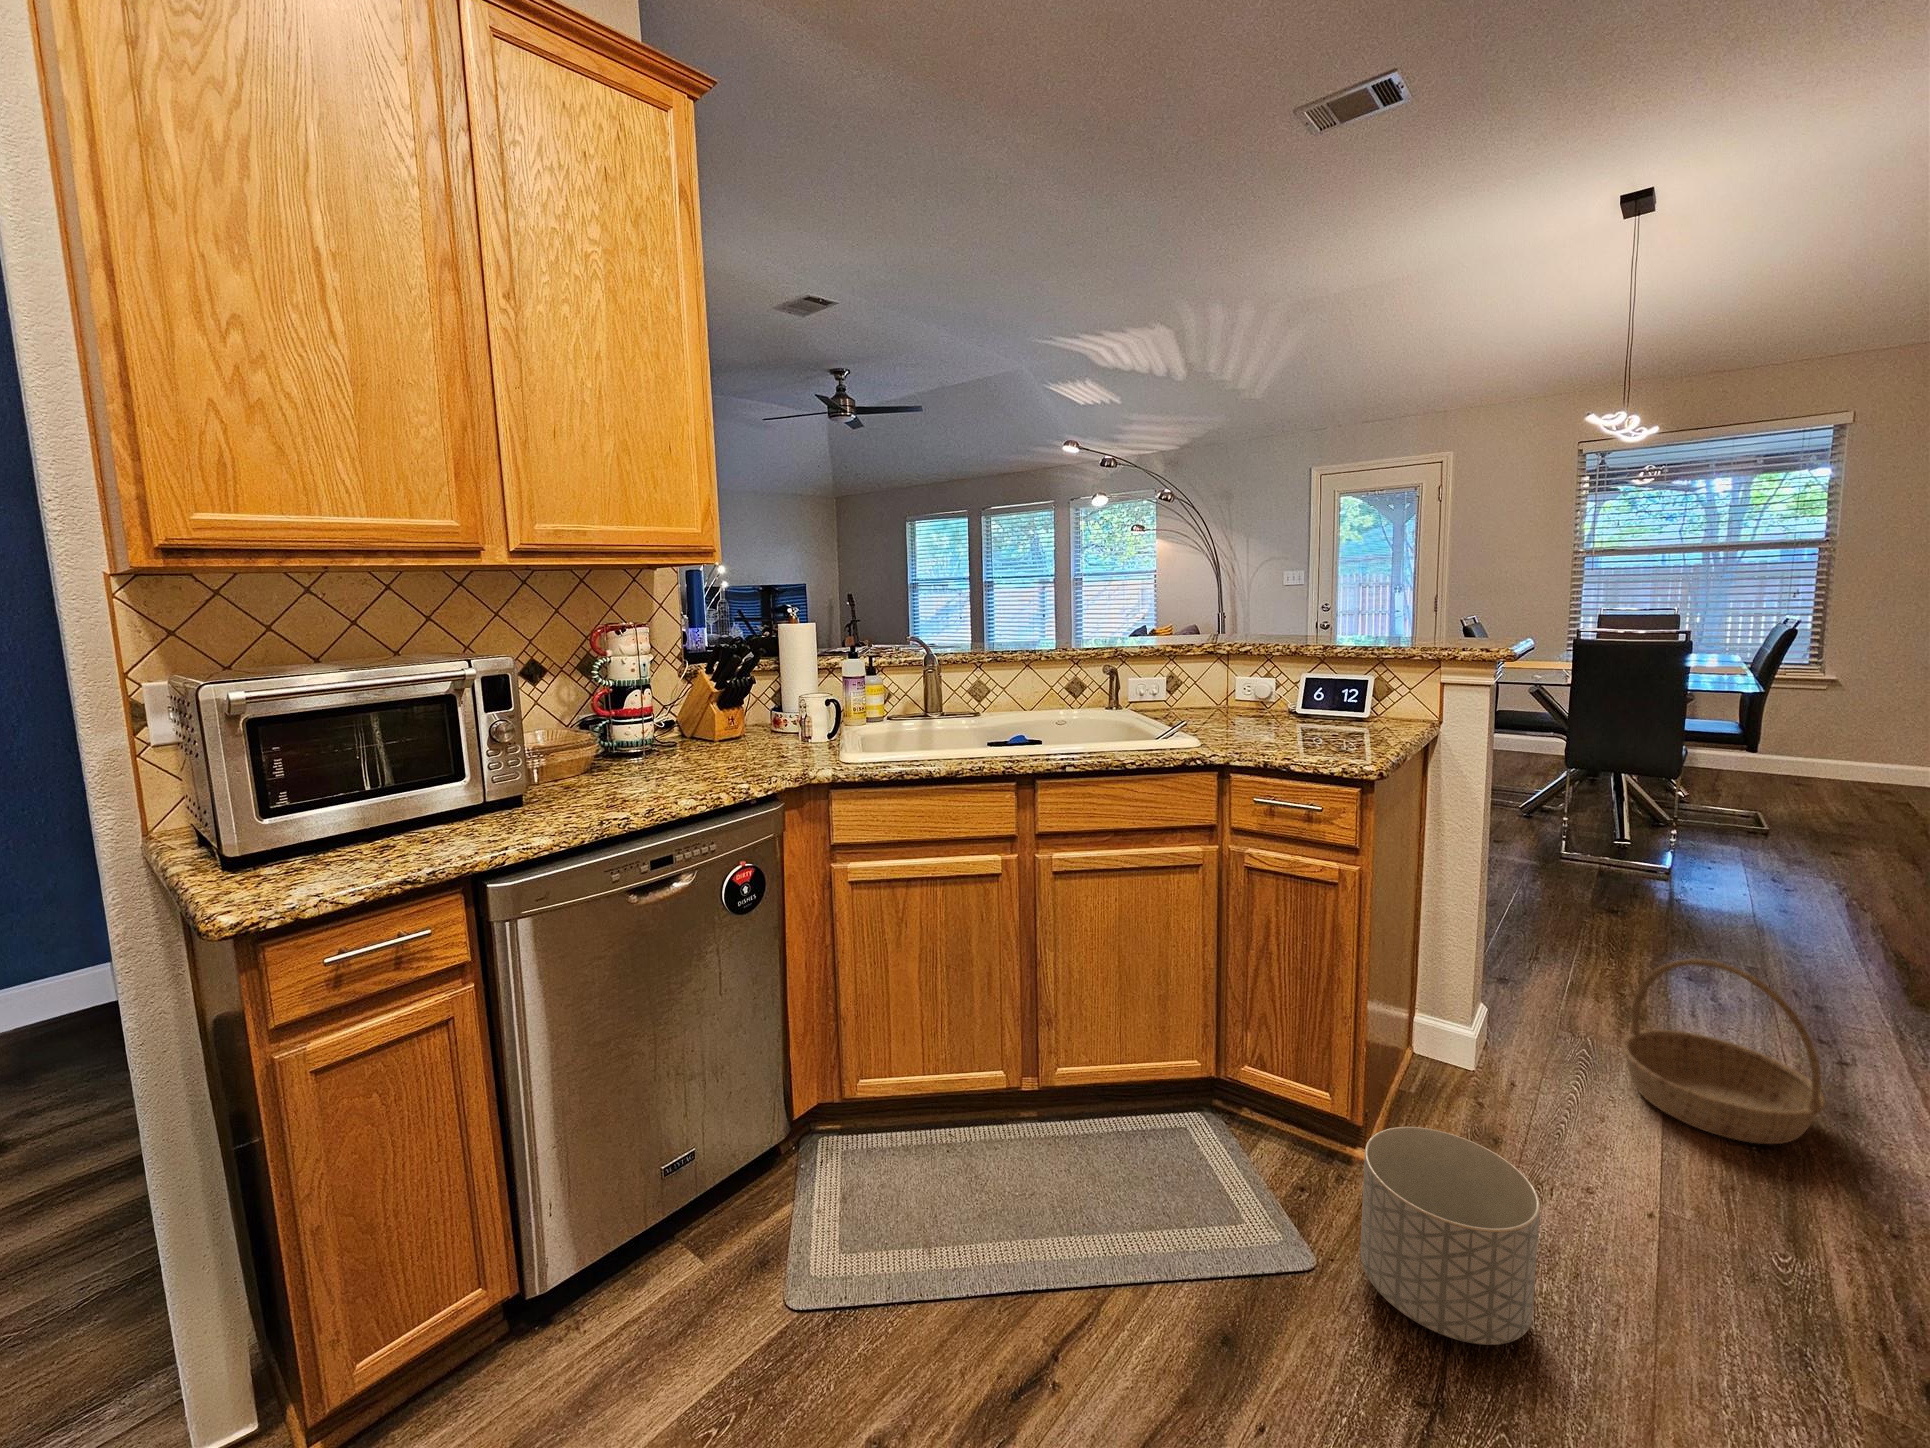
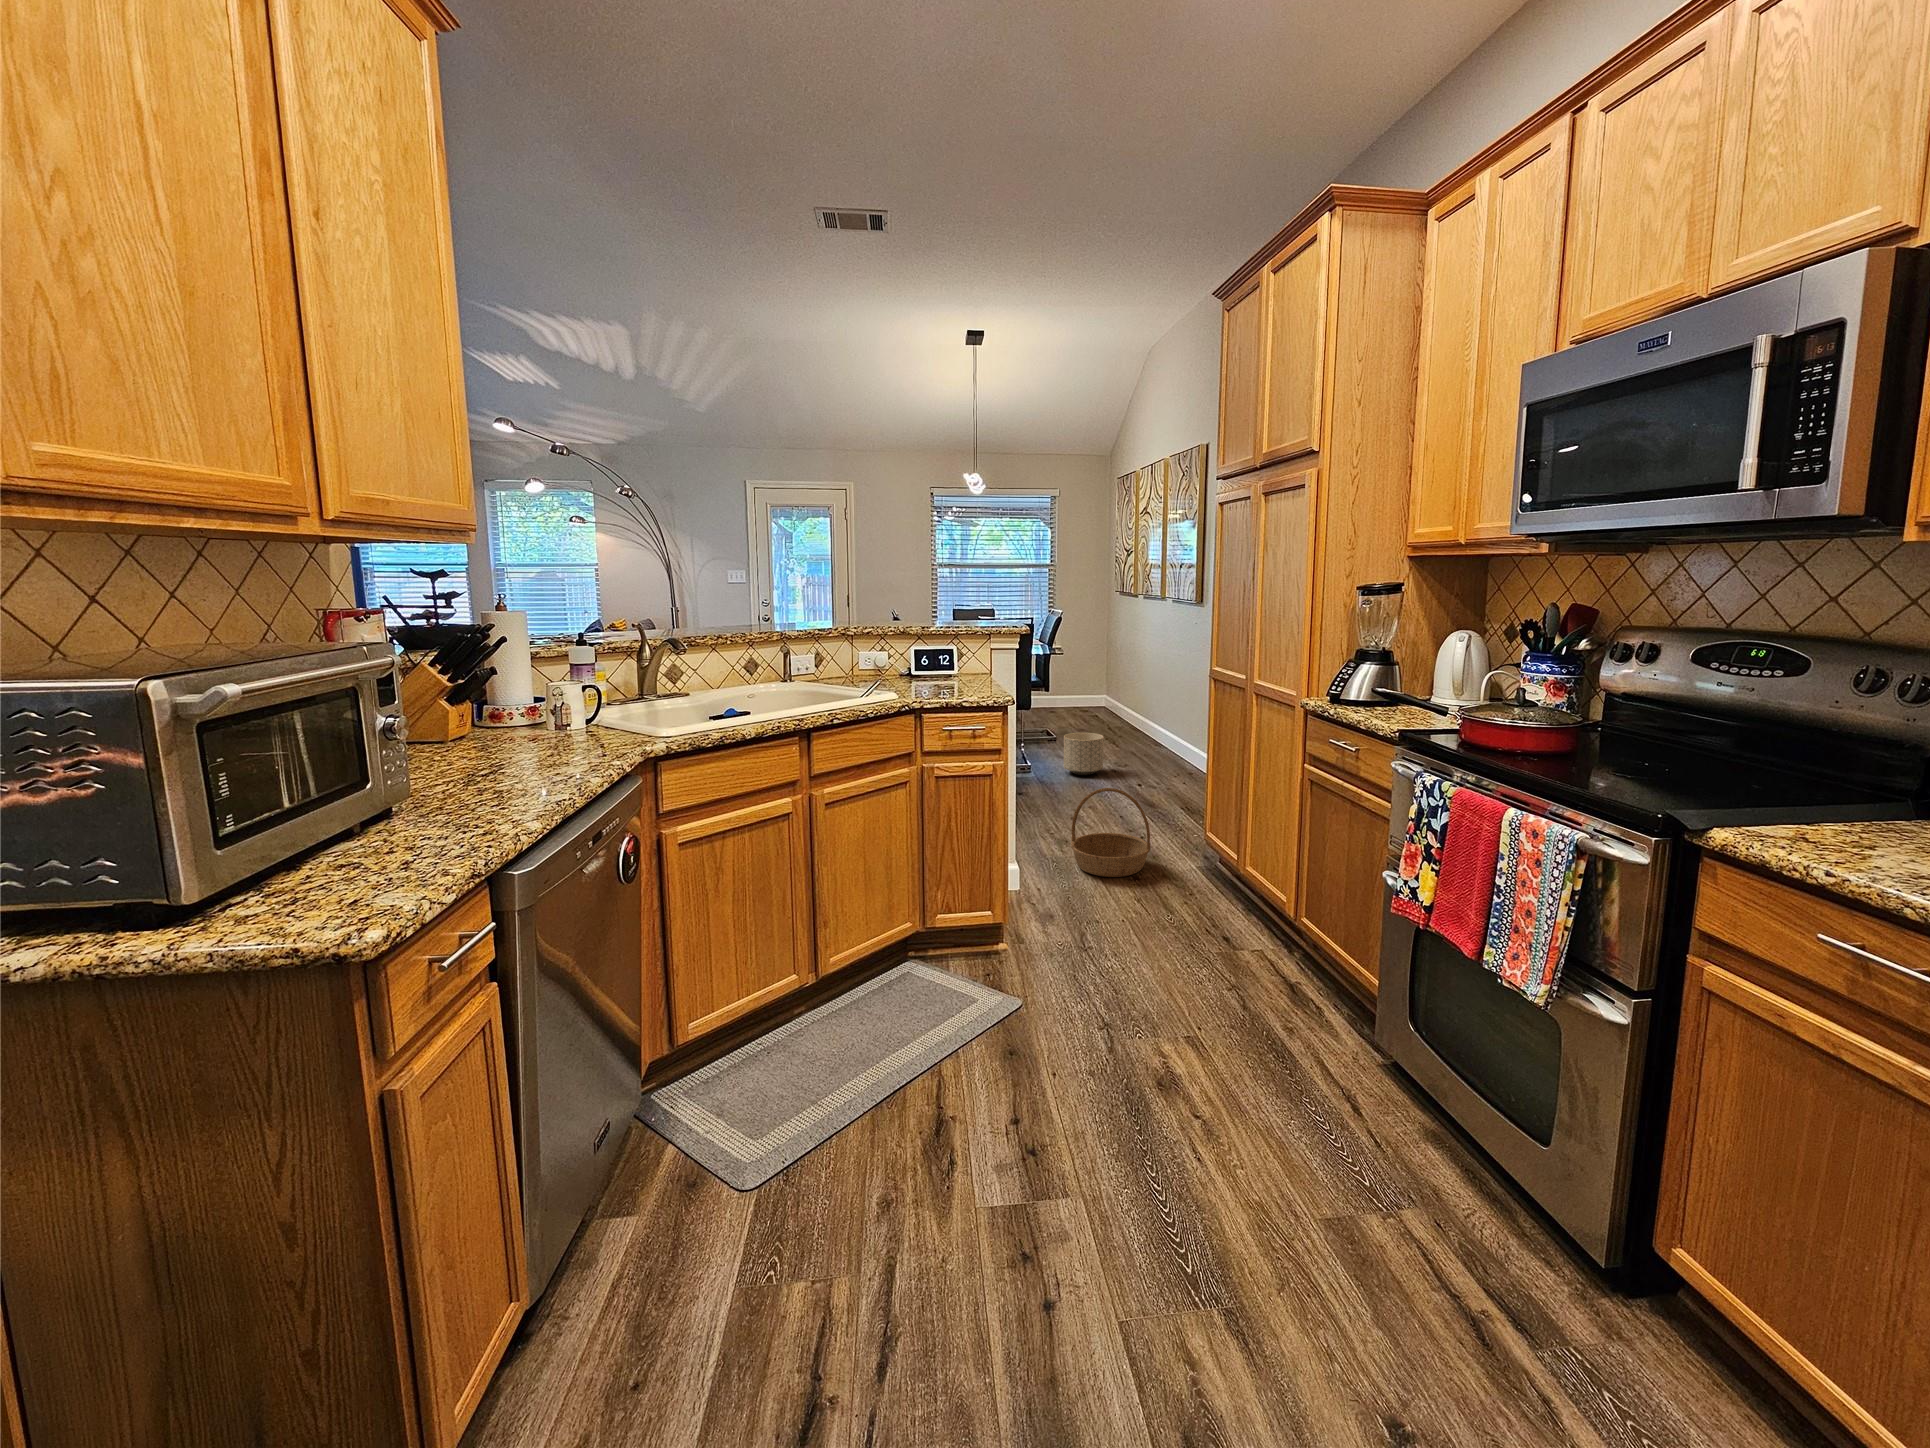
planter: present [1360,1127,1540,1345] -> present [1064,733,1104,775]

